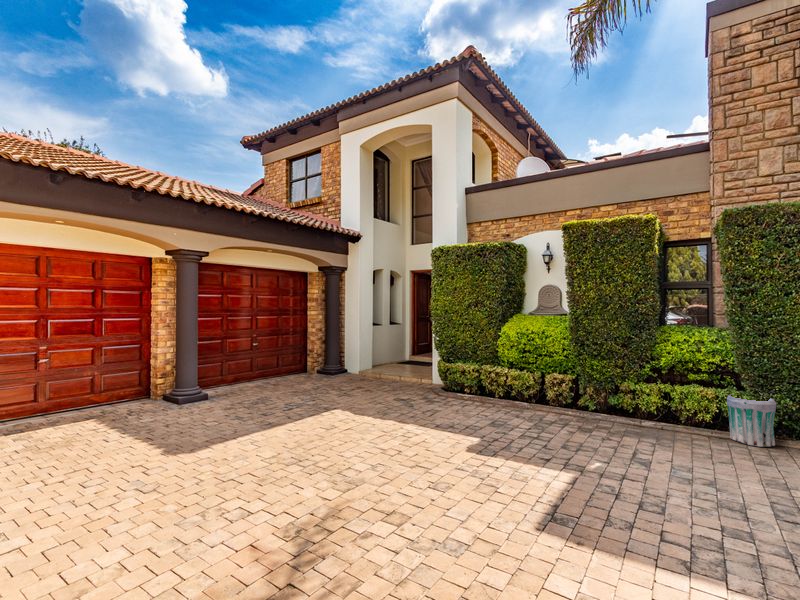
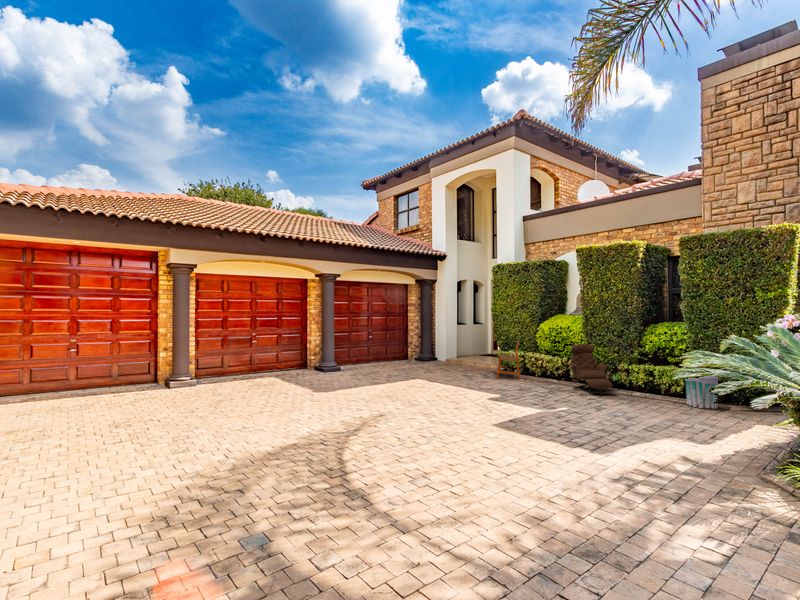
bench: none [442,348,481,405] -> present [496,341,521,380]
lounge chair: none [554,355,626,431] -> present [569,344,612,396]

